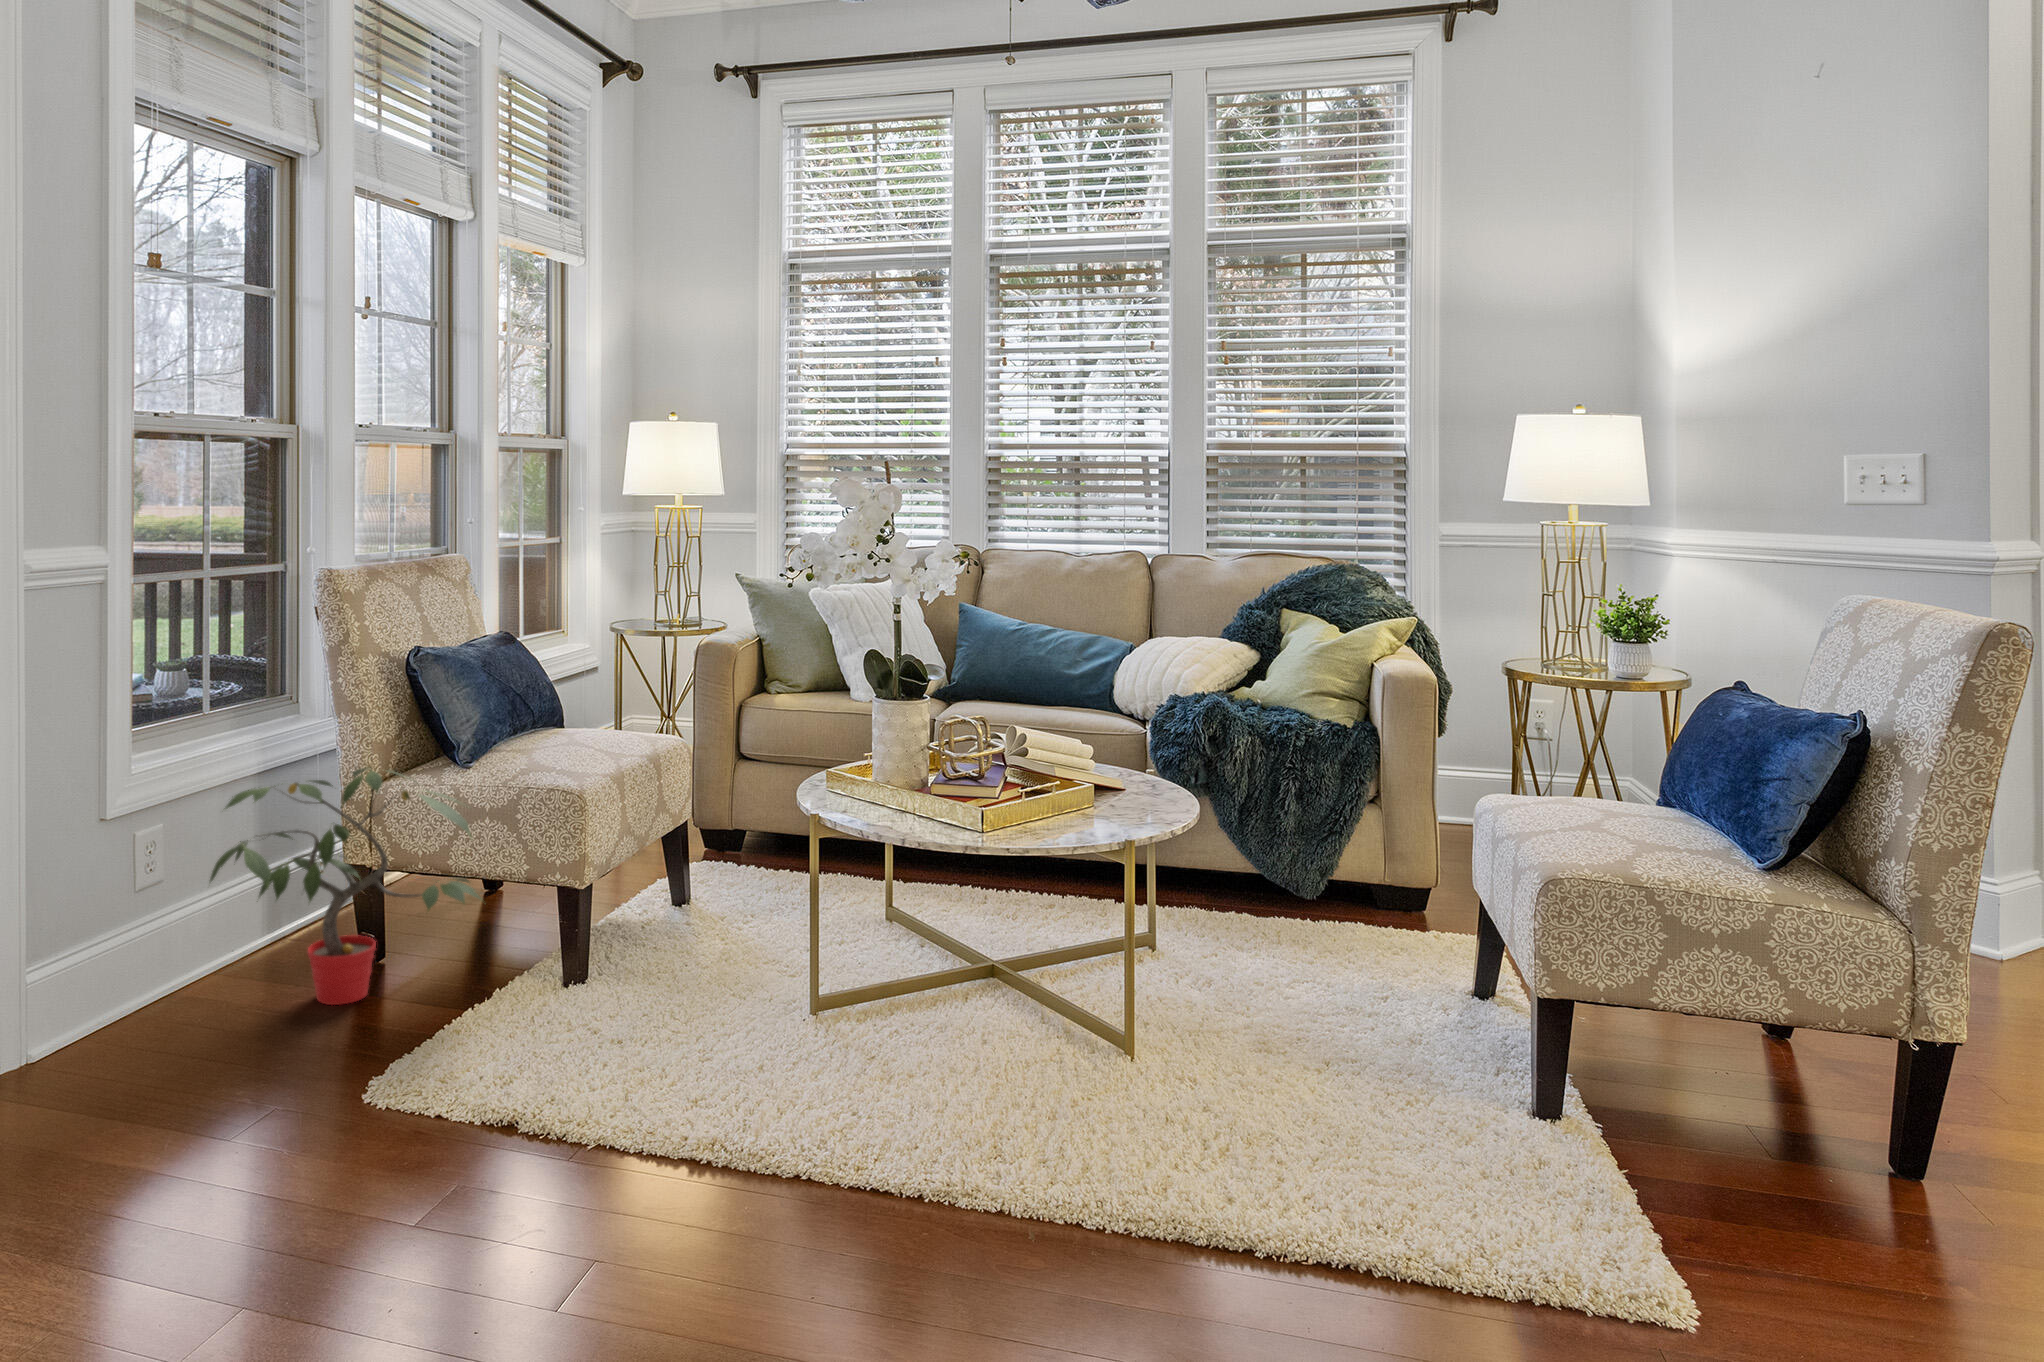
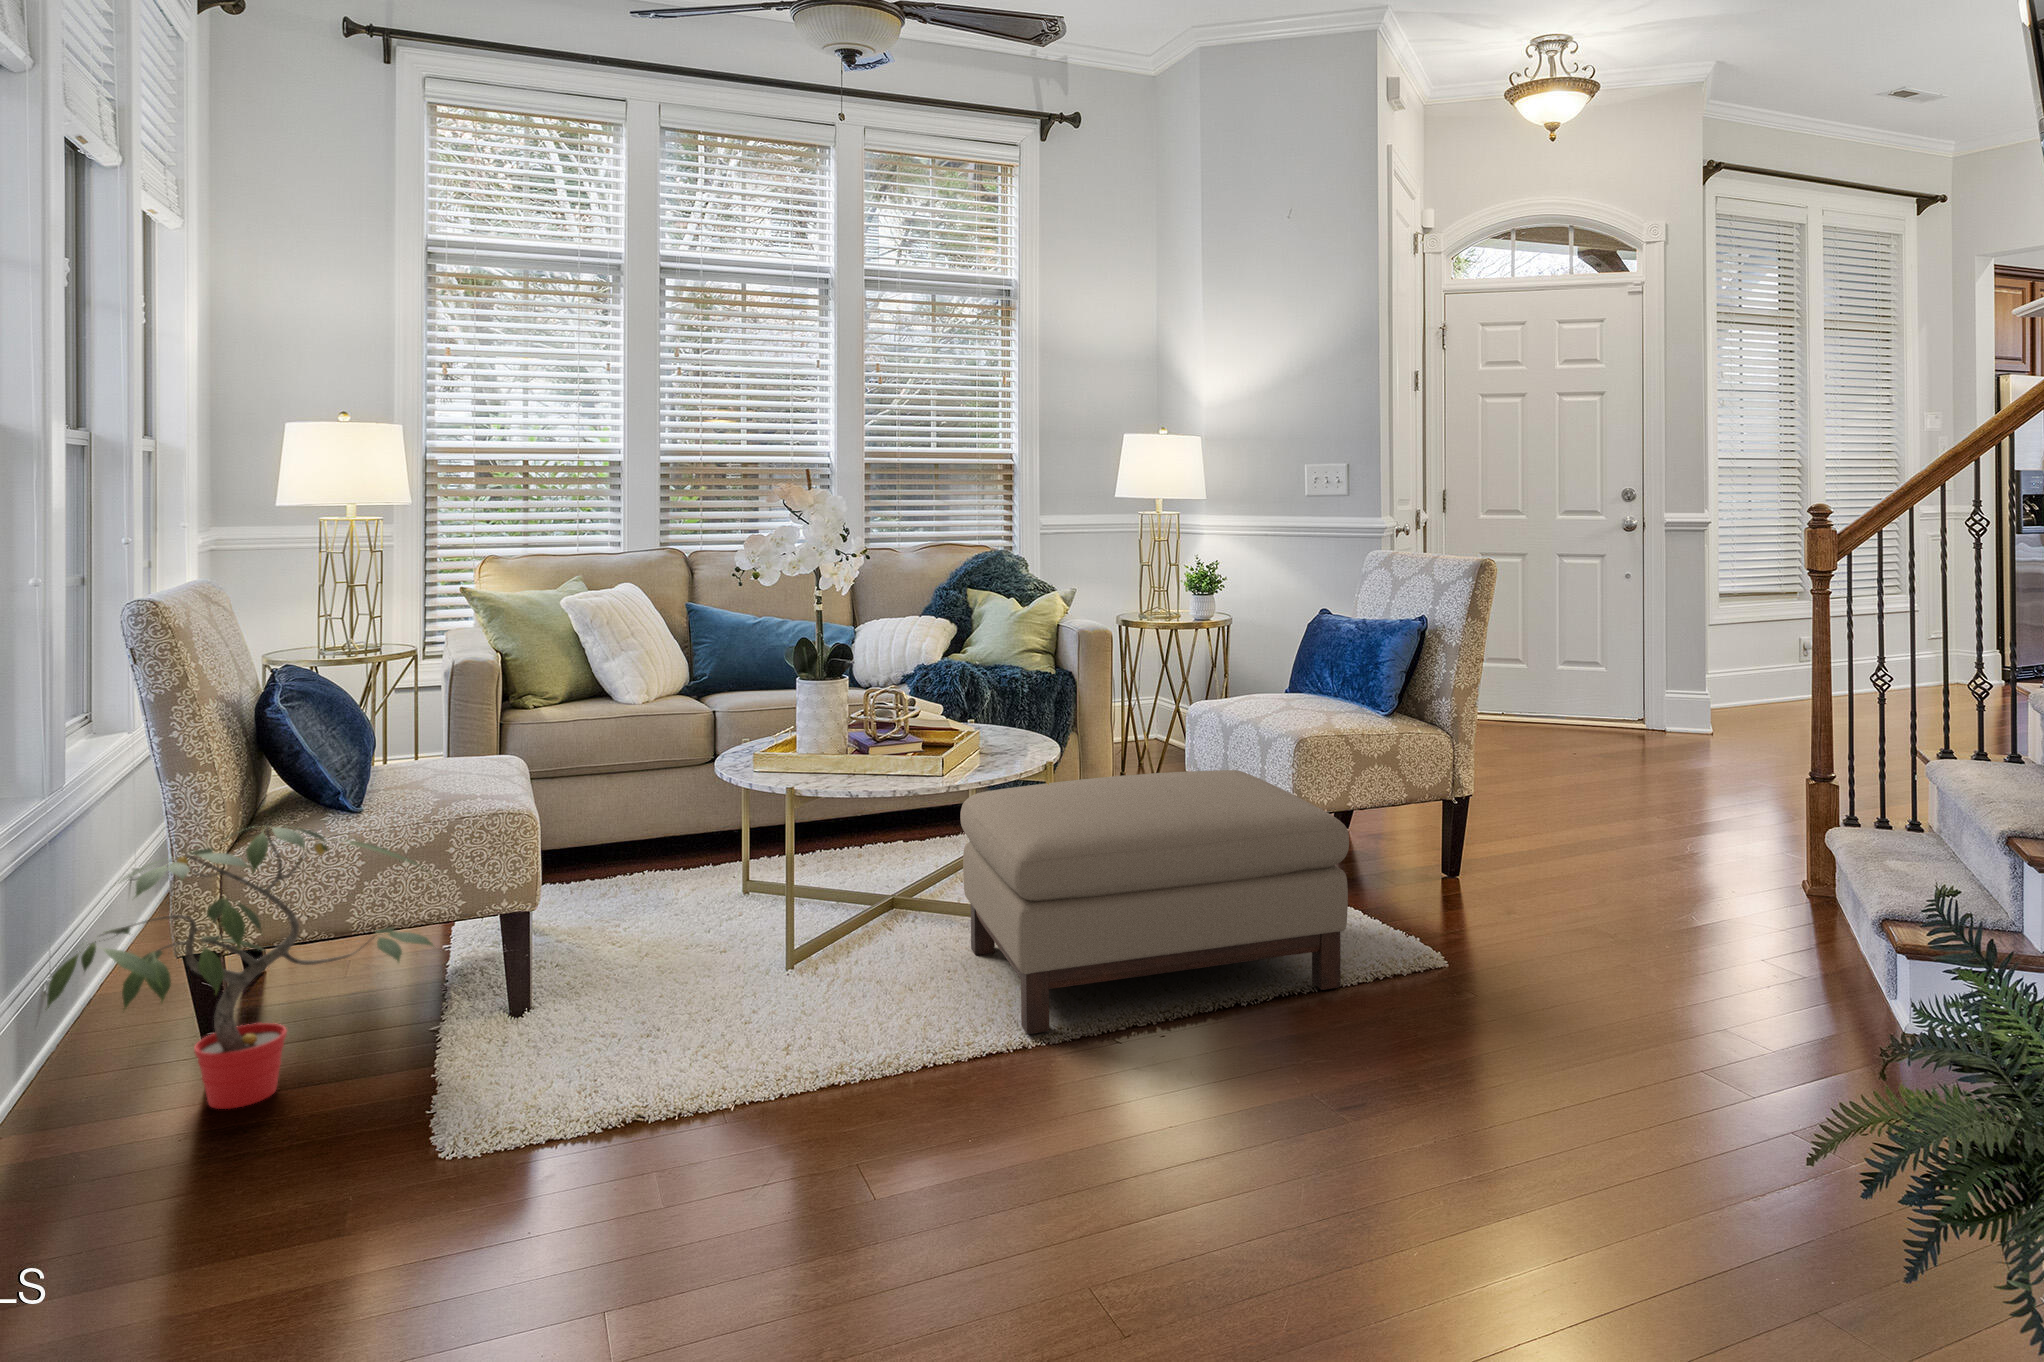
ottoman: none [928,860,1466,1289] -> present [960,770,1349,1034]

